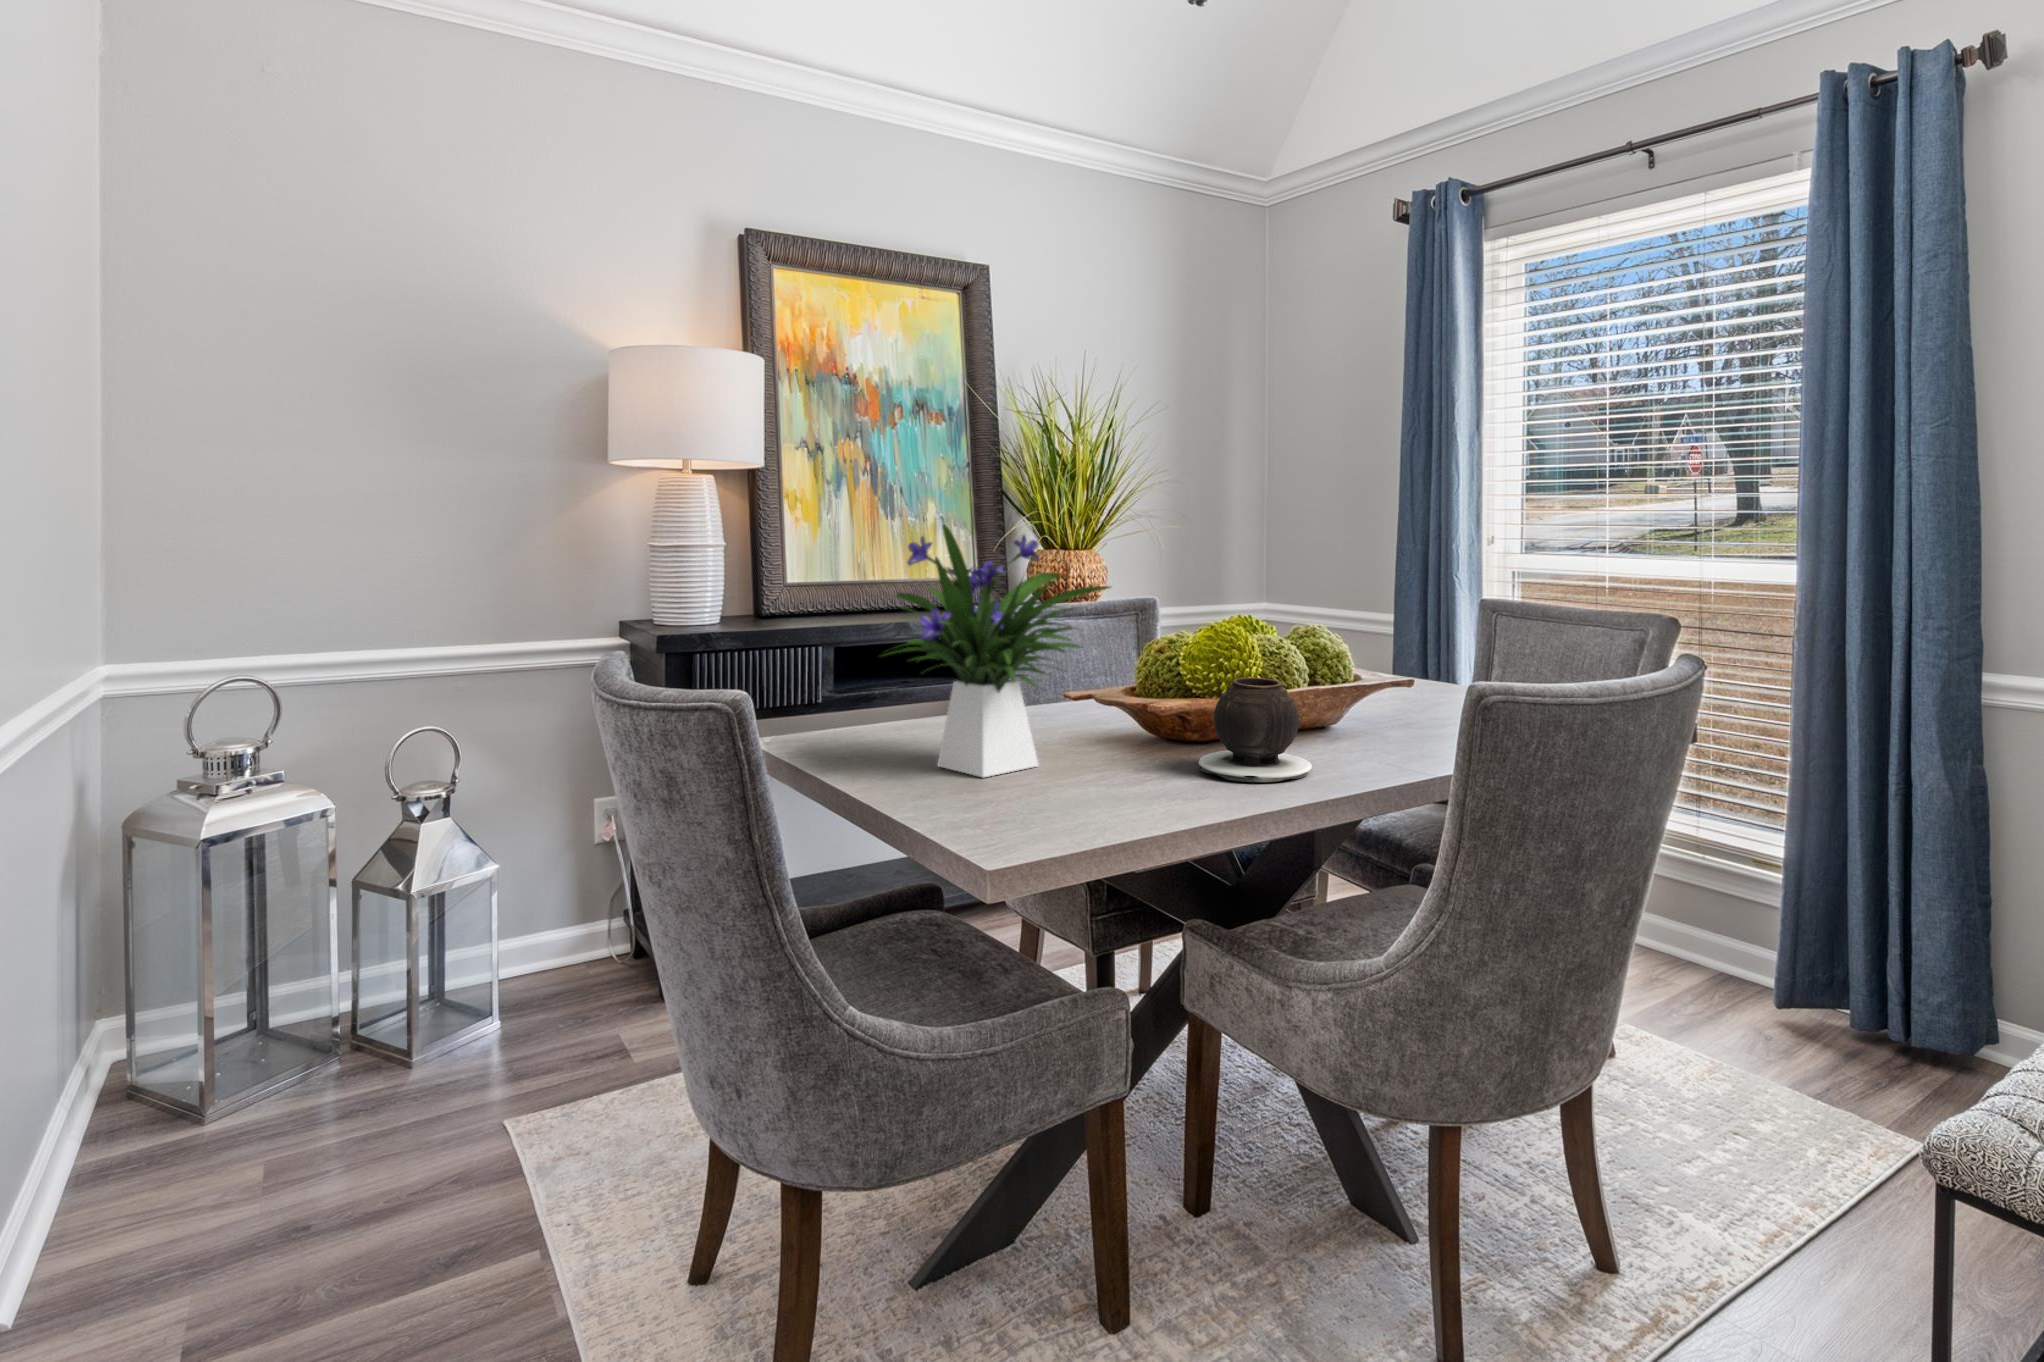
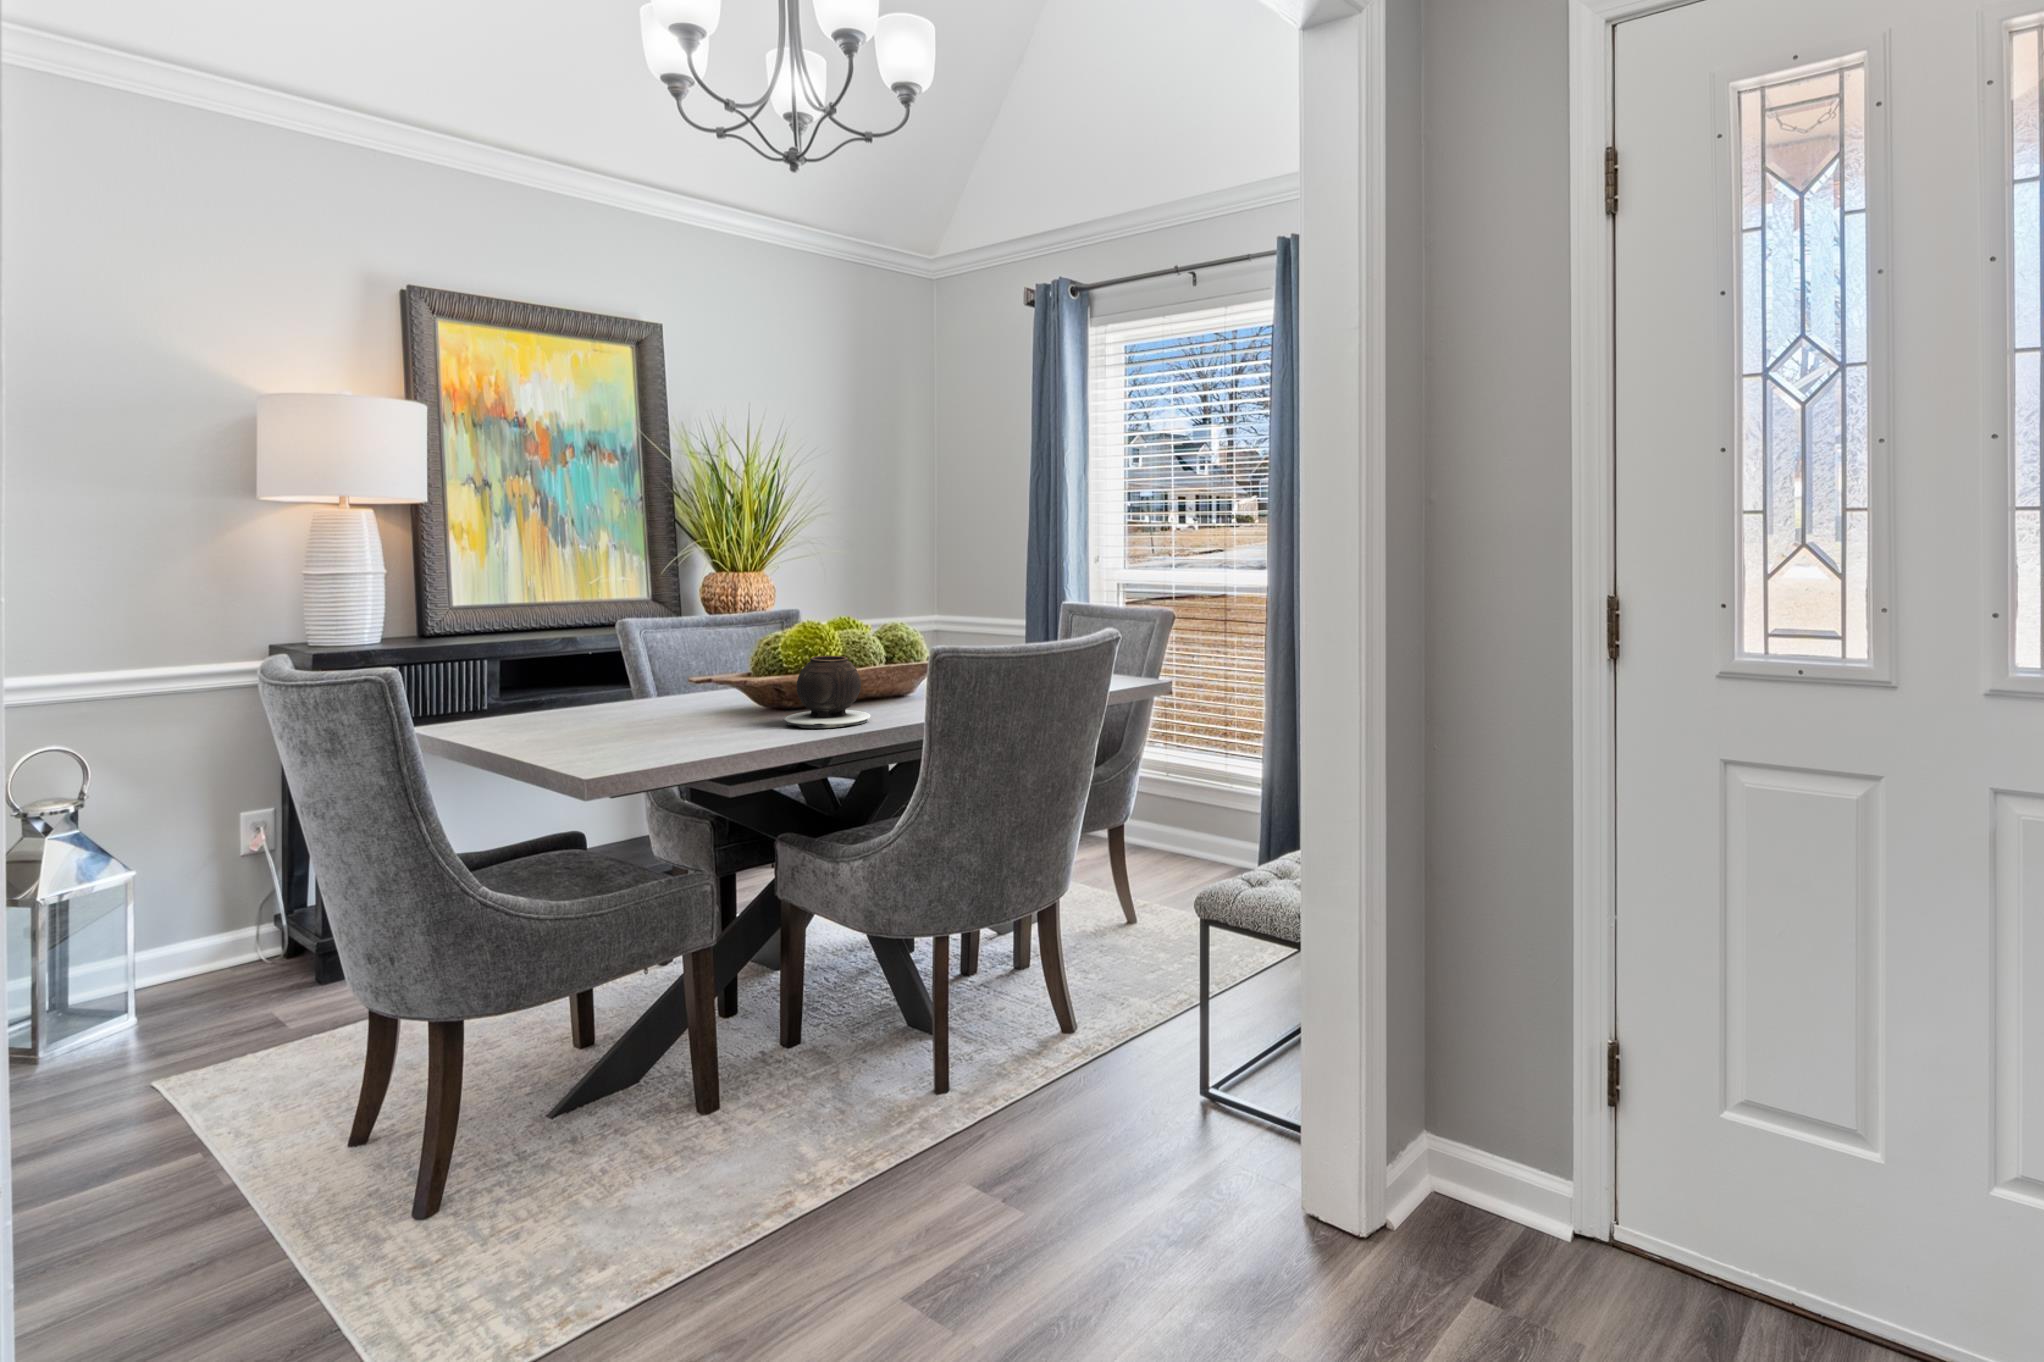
flower arrangement: present [882,524,1110,777] -> none [511,545,714,737]

